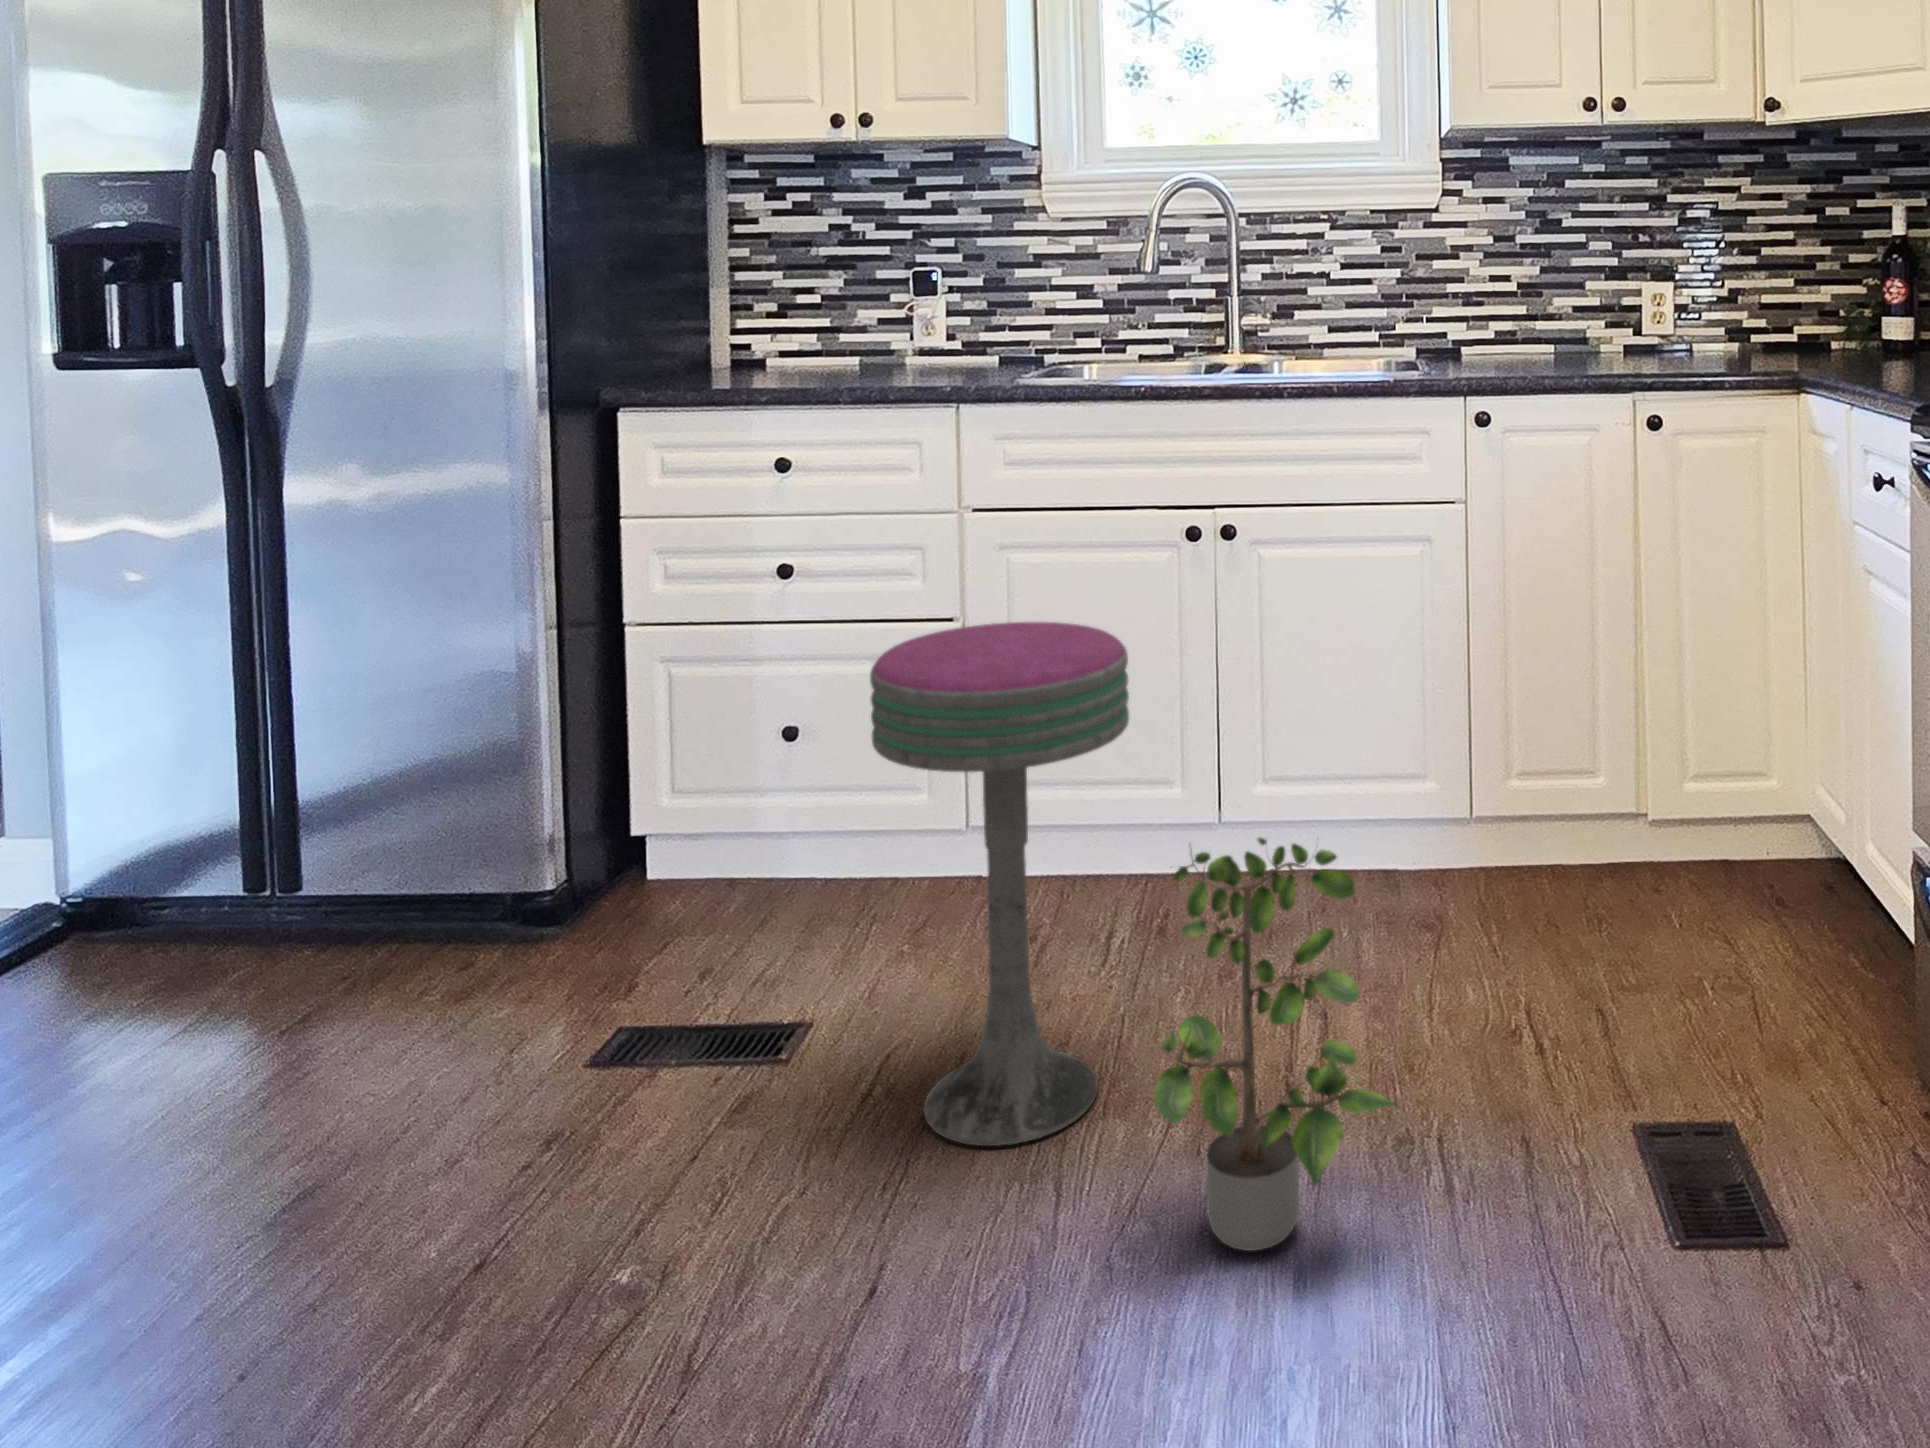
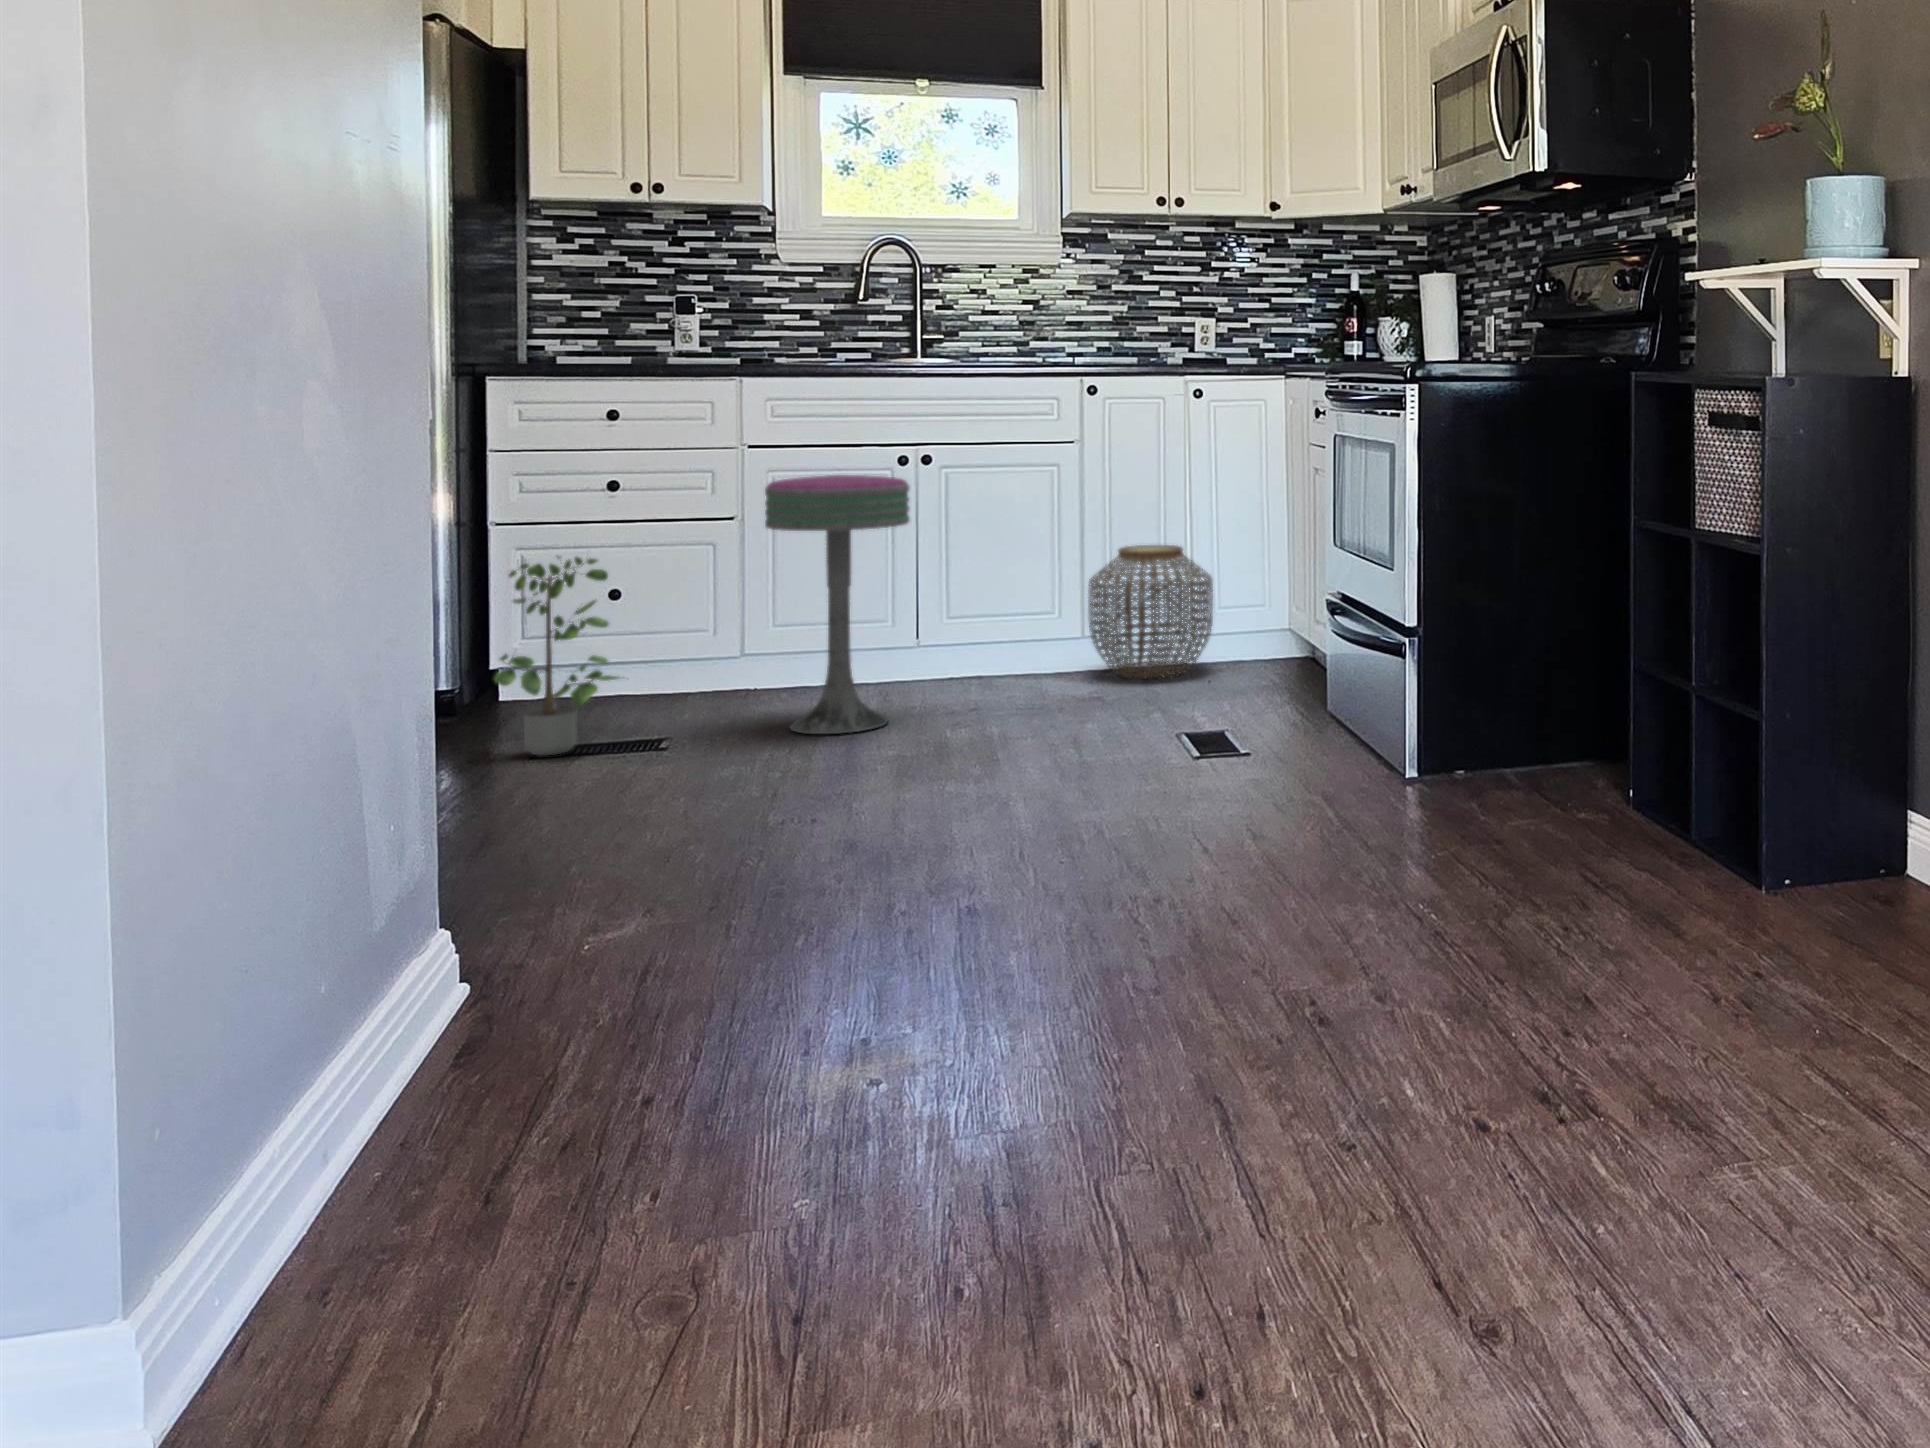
woven basket: none [1470,699,1686,958] -> present [1088,545,1213,679]
potted plant: present [1154,838,1397,1251] -> present [494,556,619,756]

